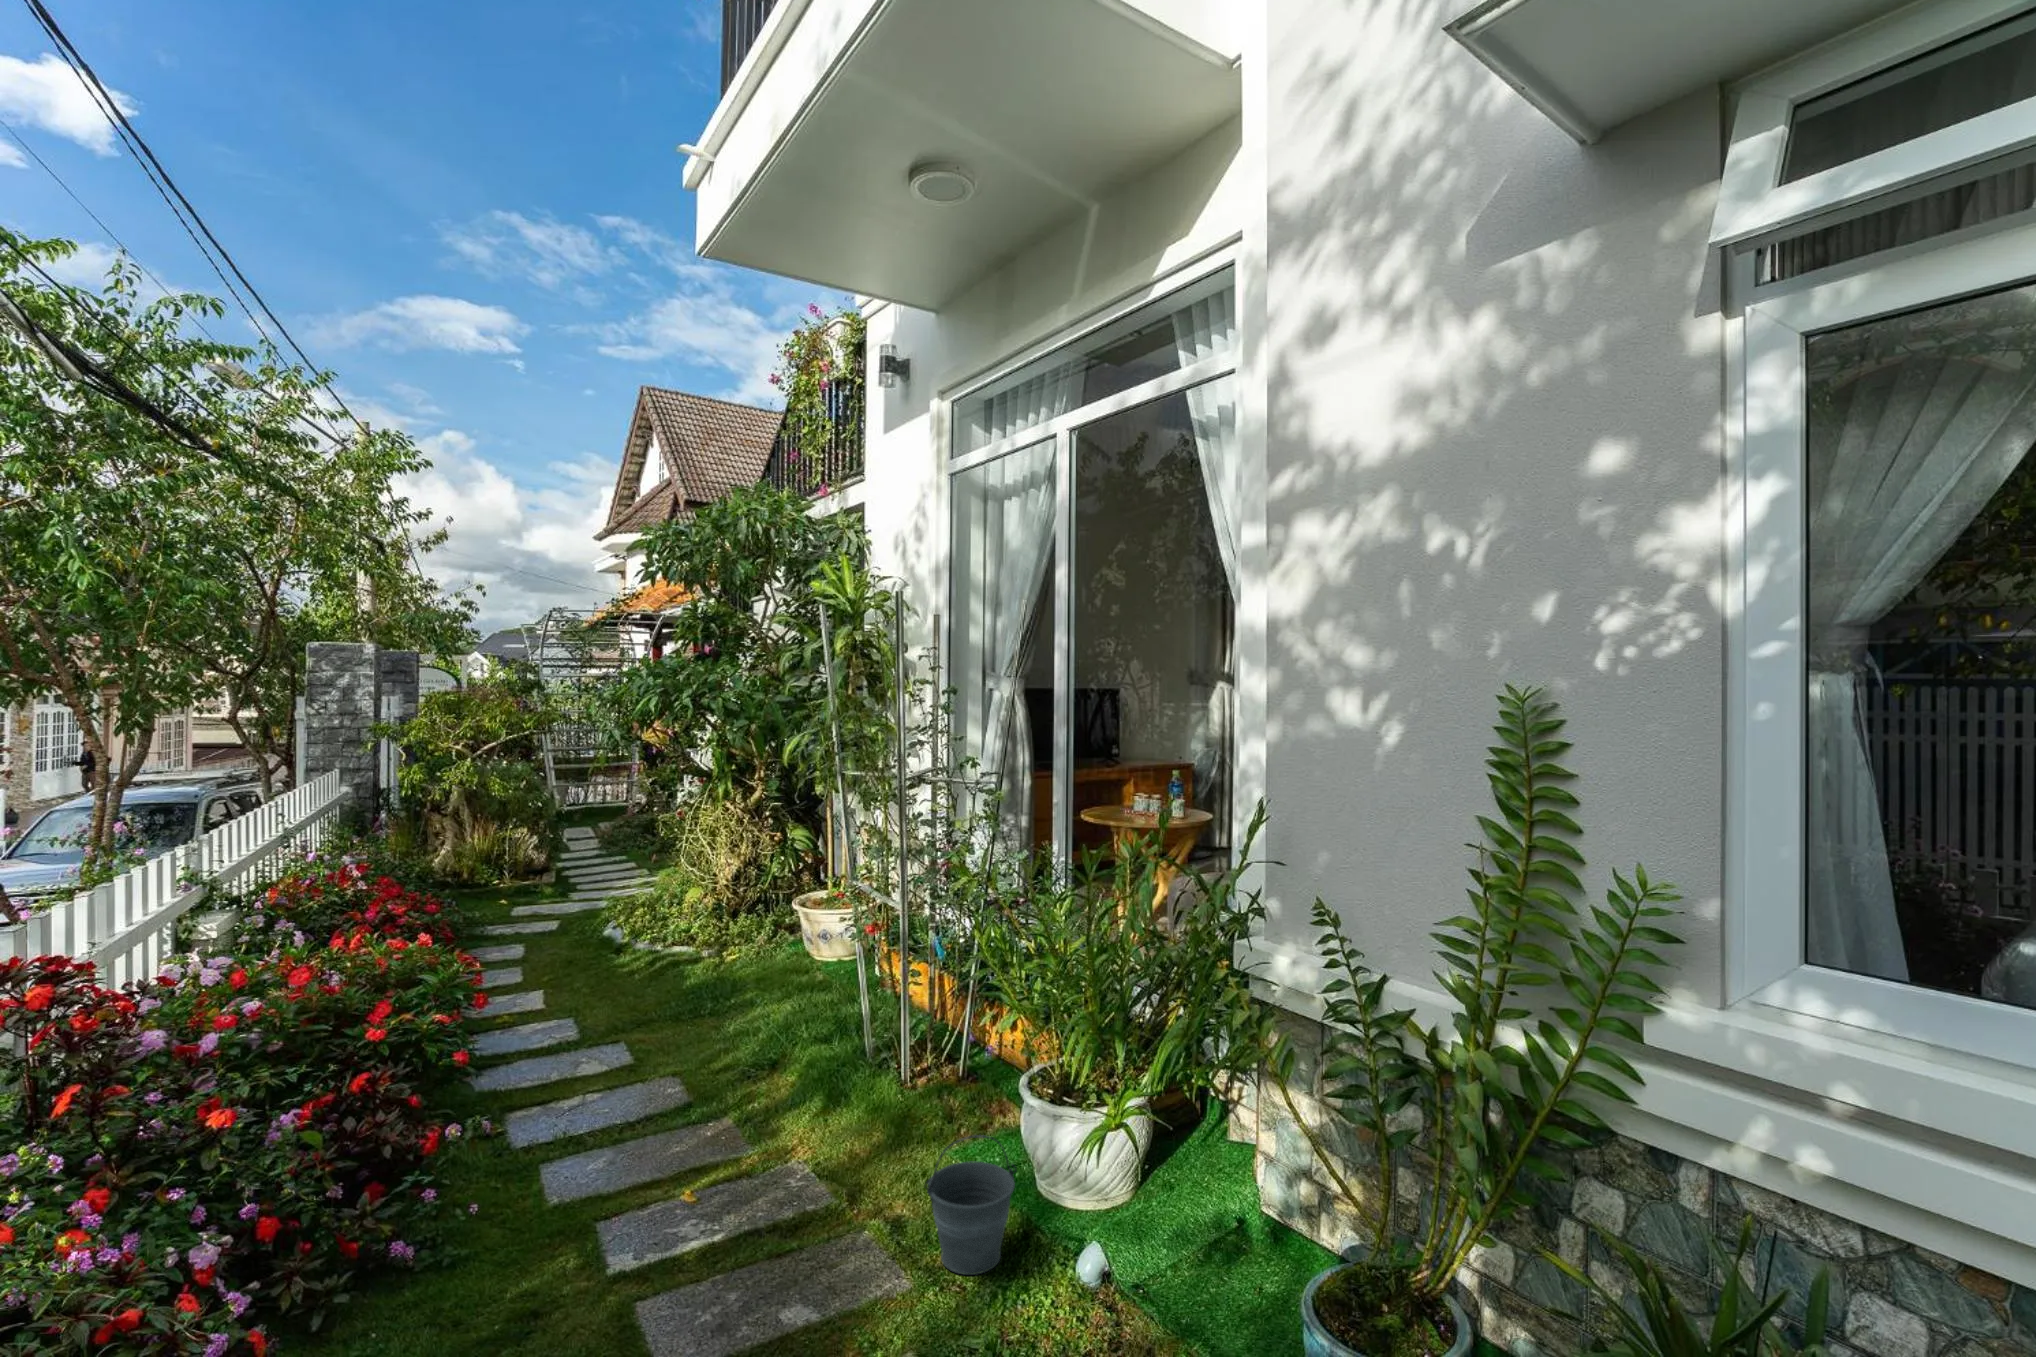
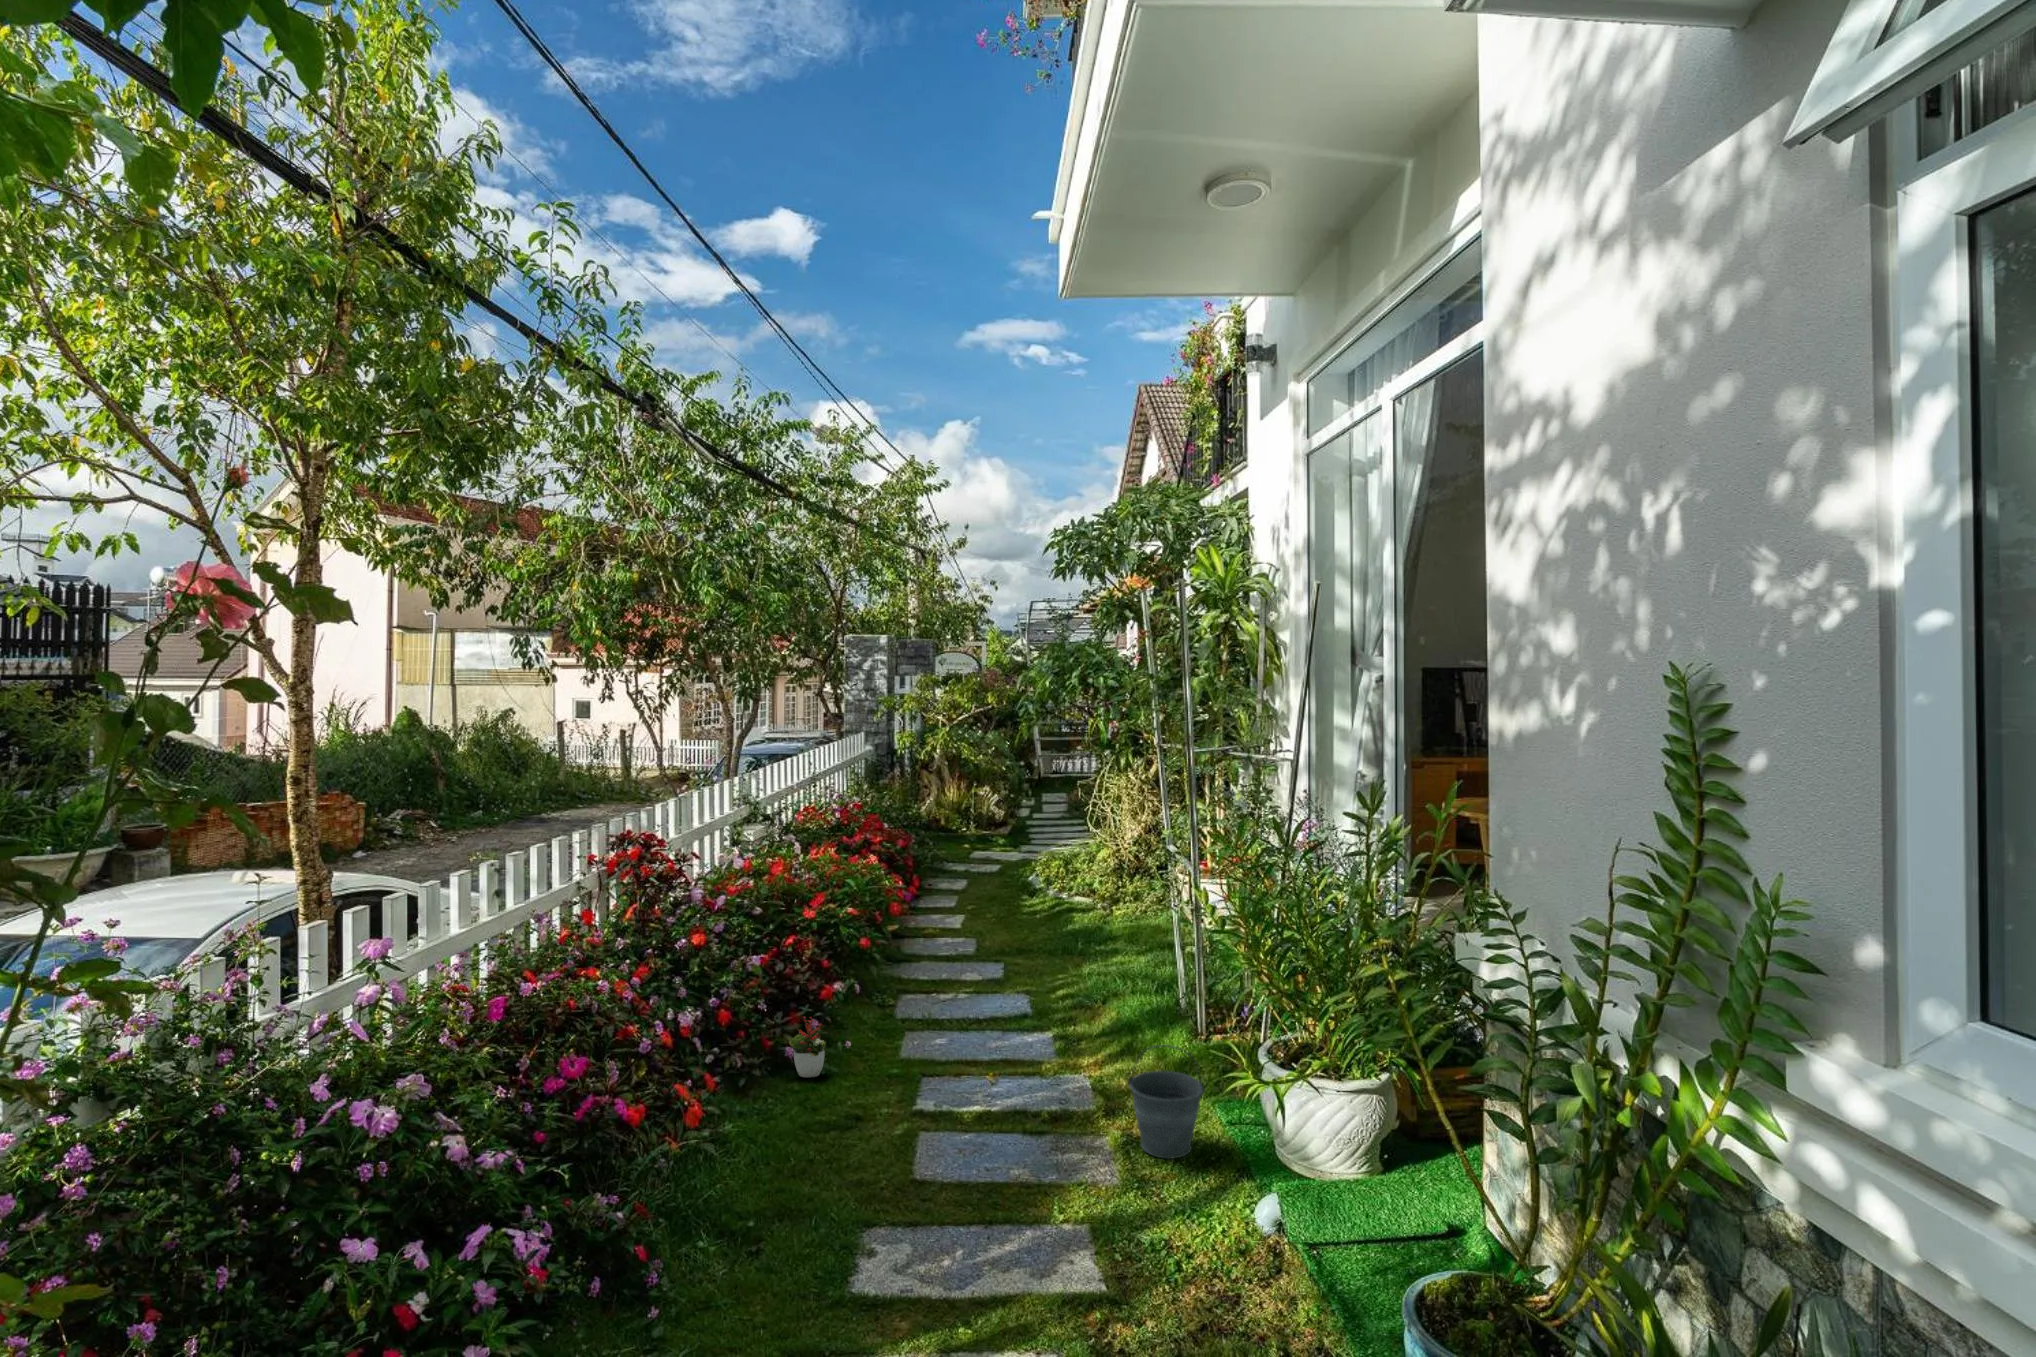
decorative plant: none [384,1205,449,1301] -> present [789,1017,826,1077]

